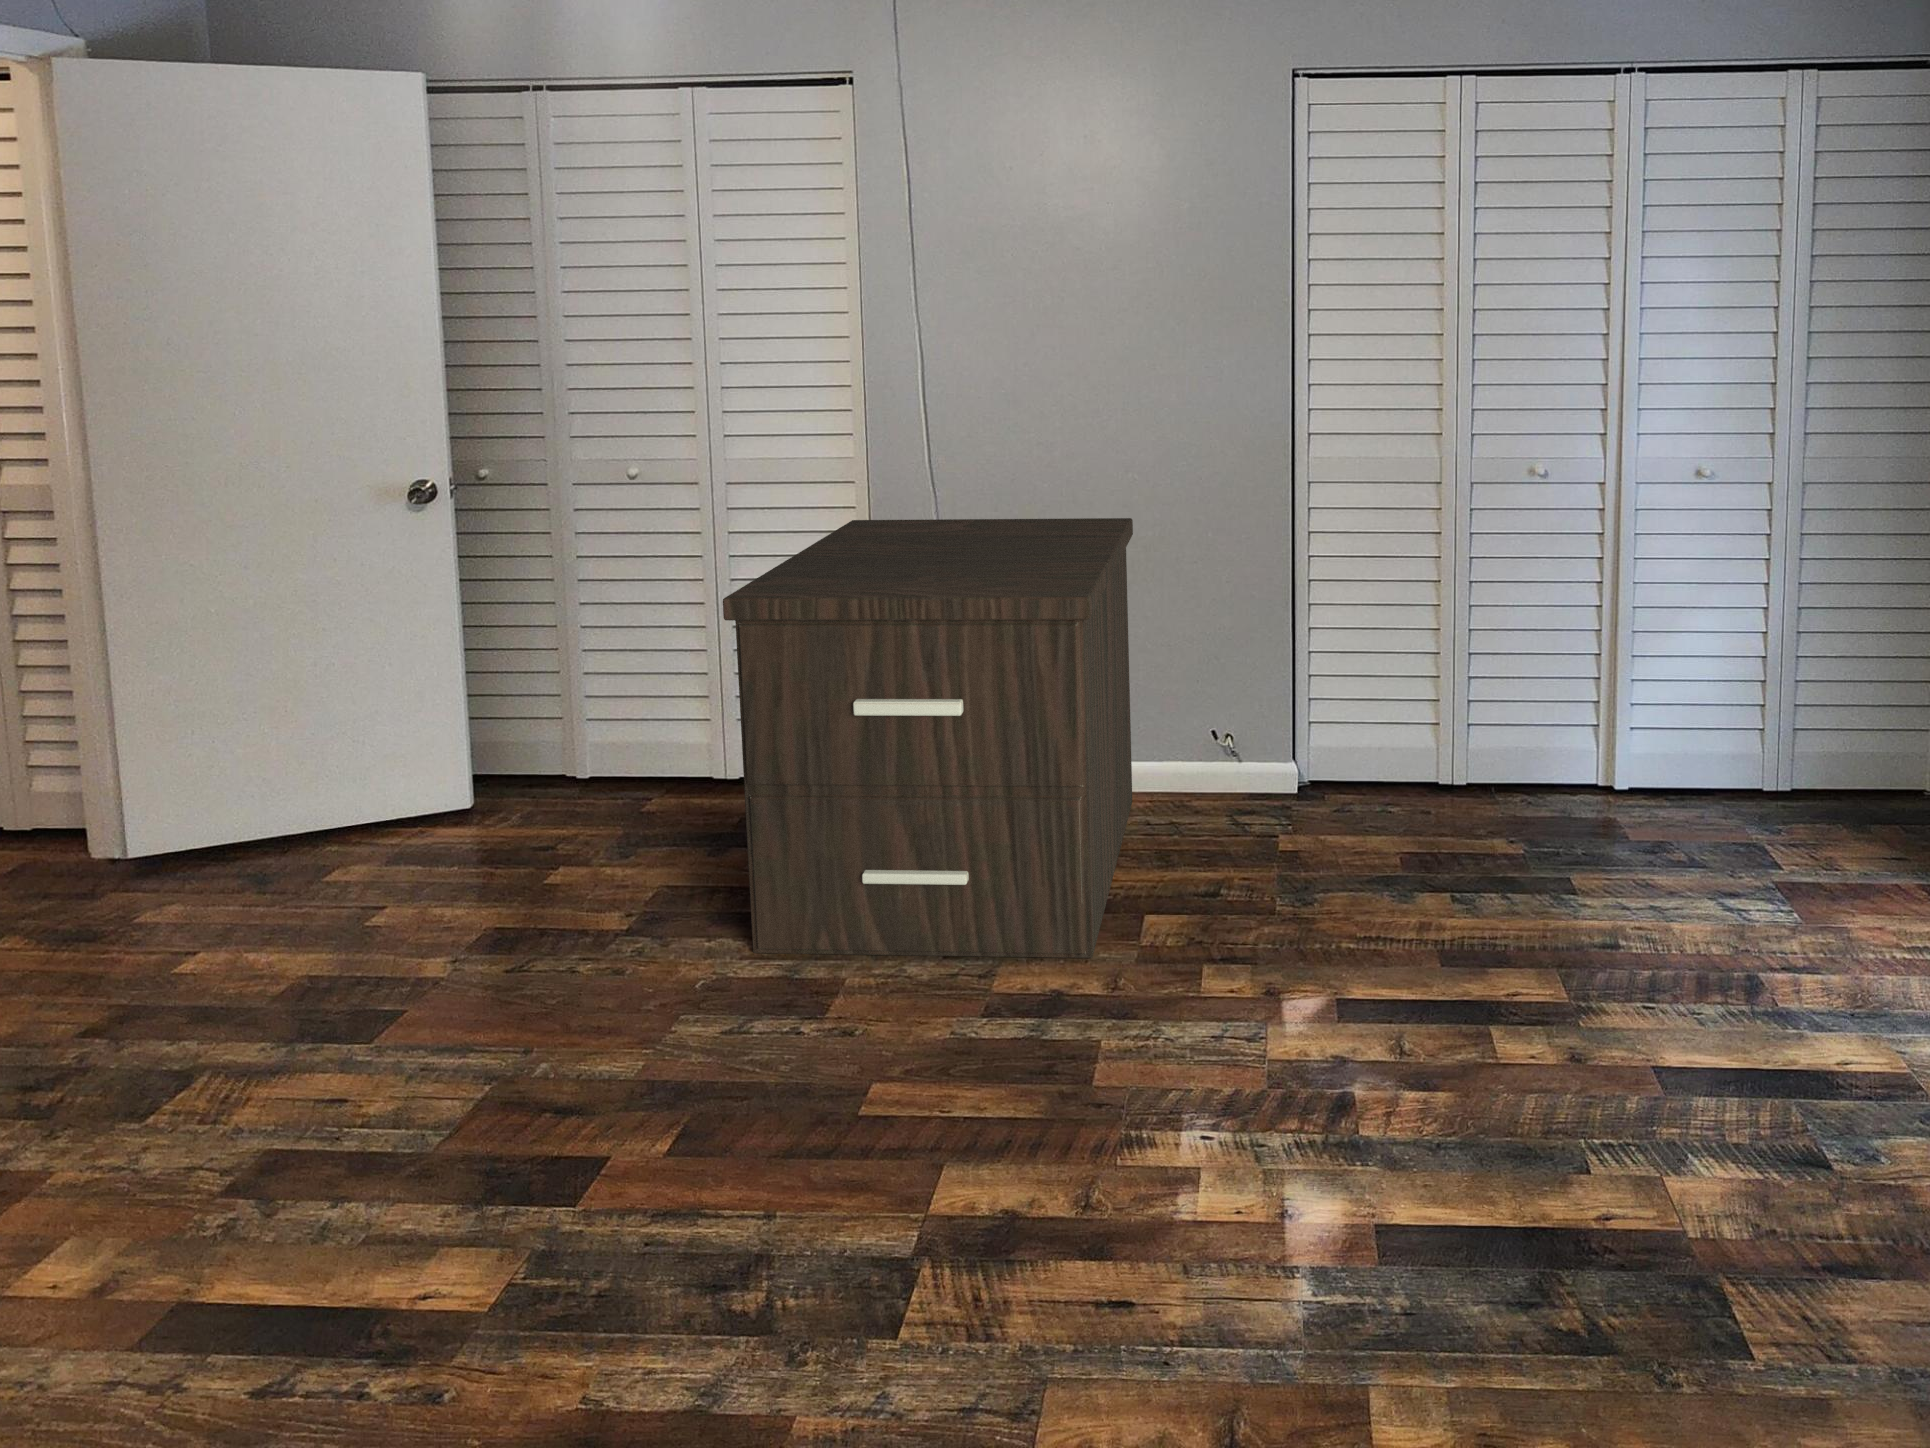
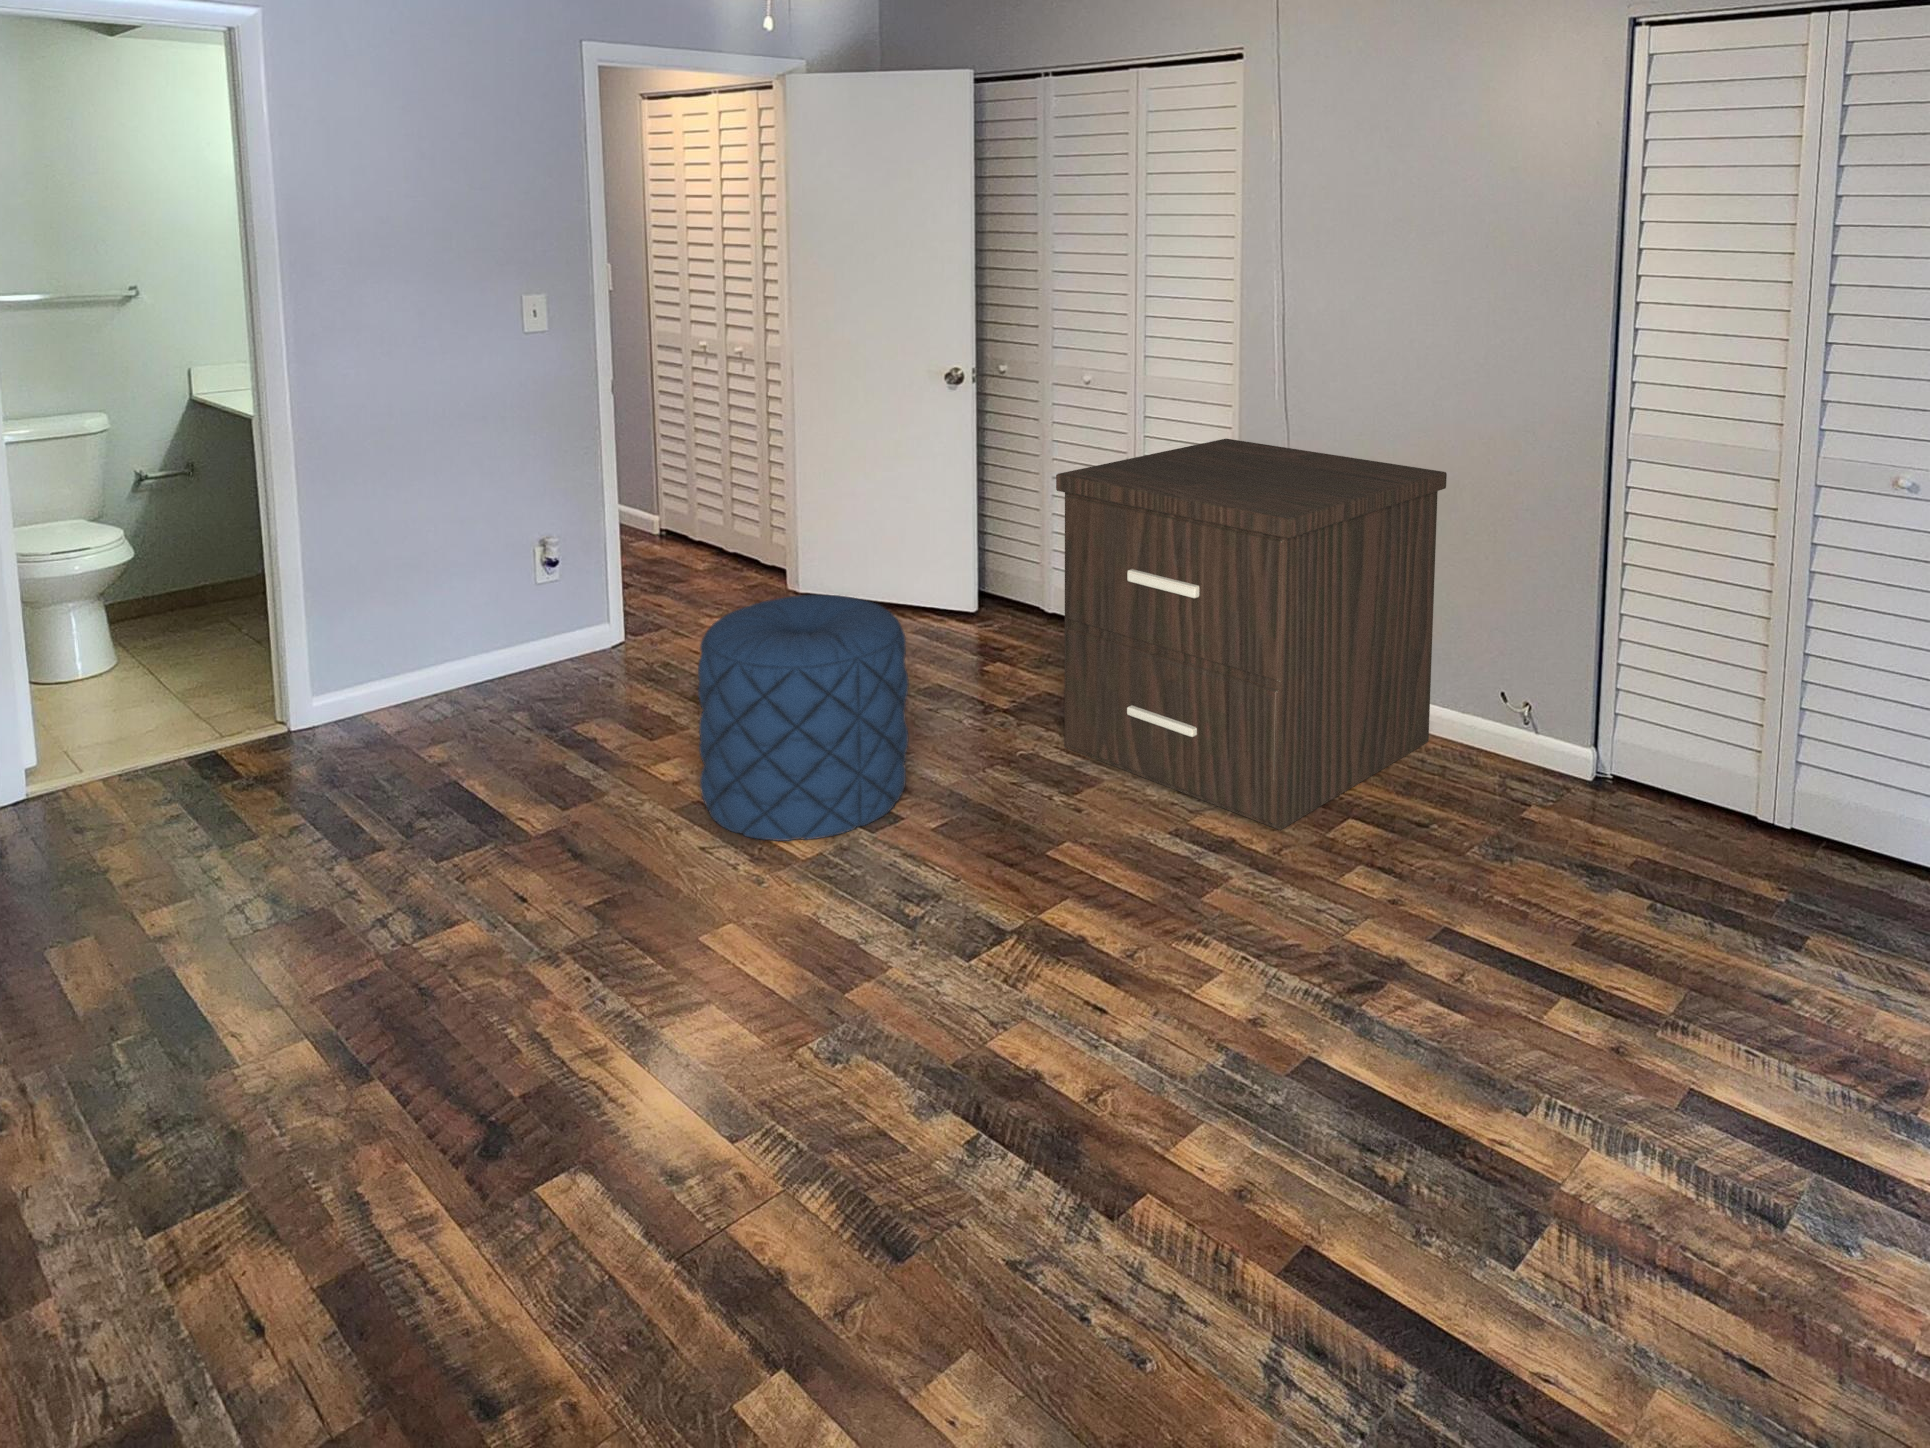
pouf: none [174,848,587,1330] -> present [698,595,909,841]

